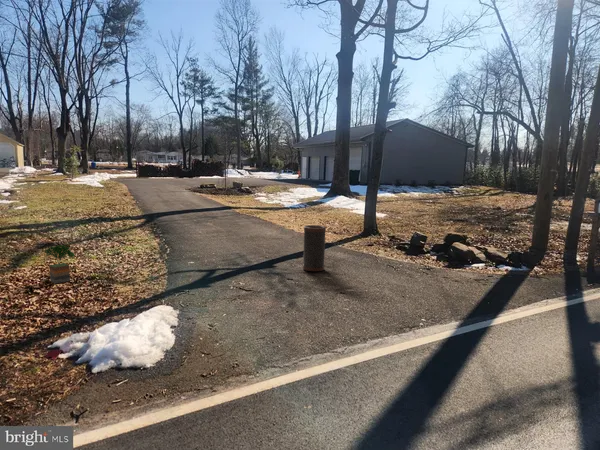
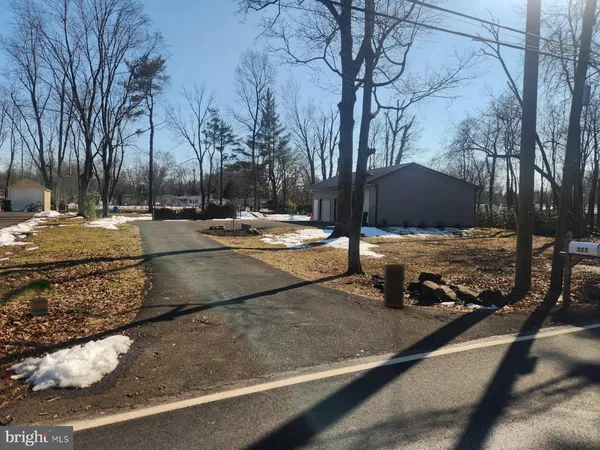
trash can: present [303,225,326,271] -> present [383,264,405,308]

